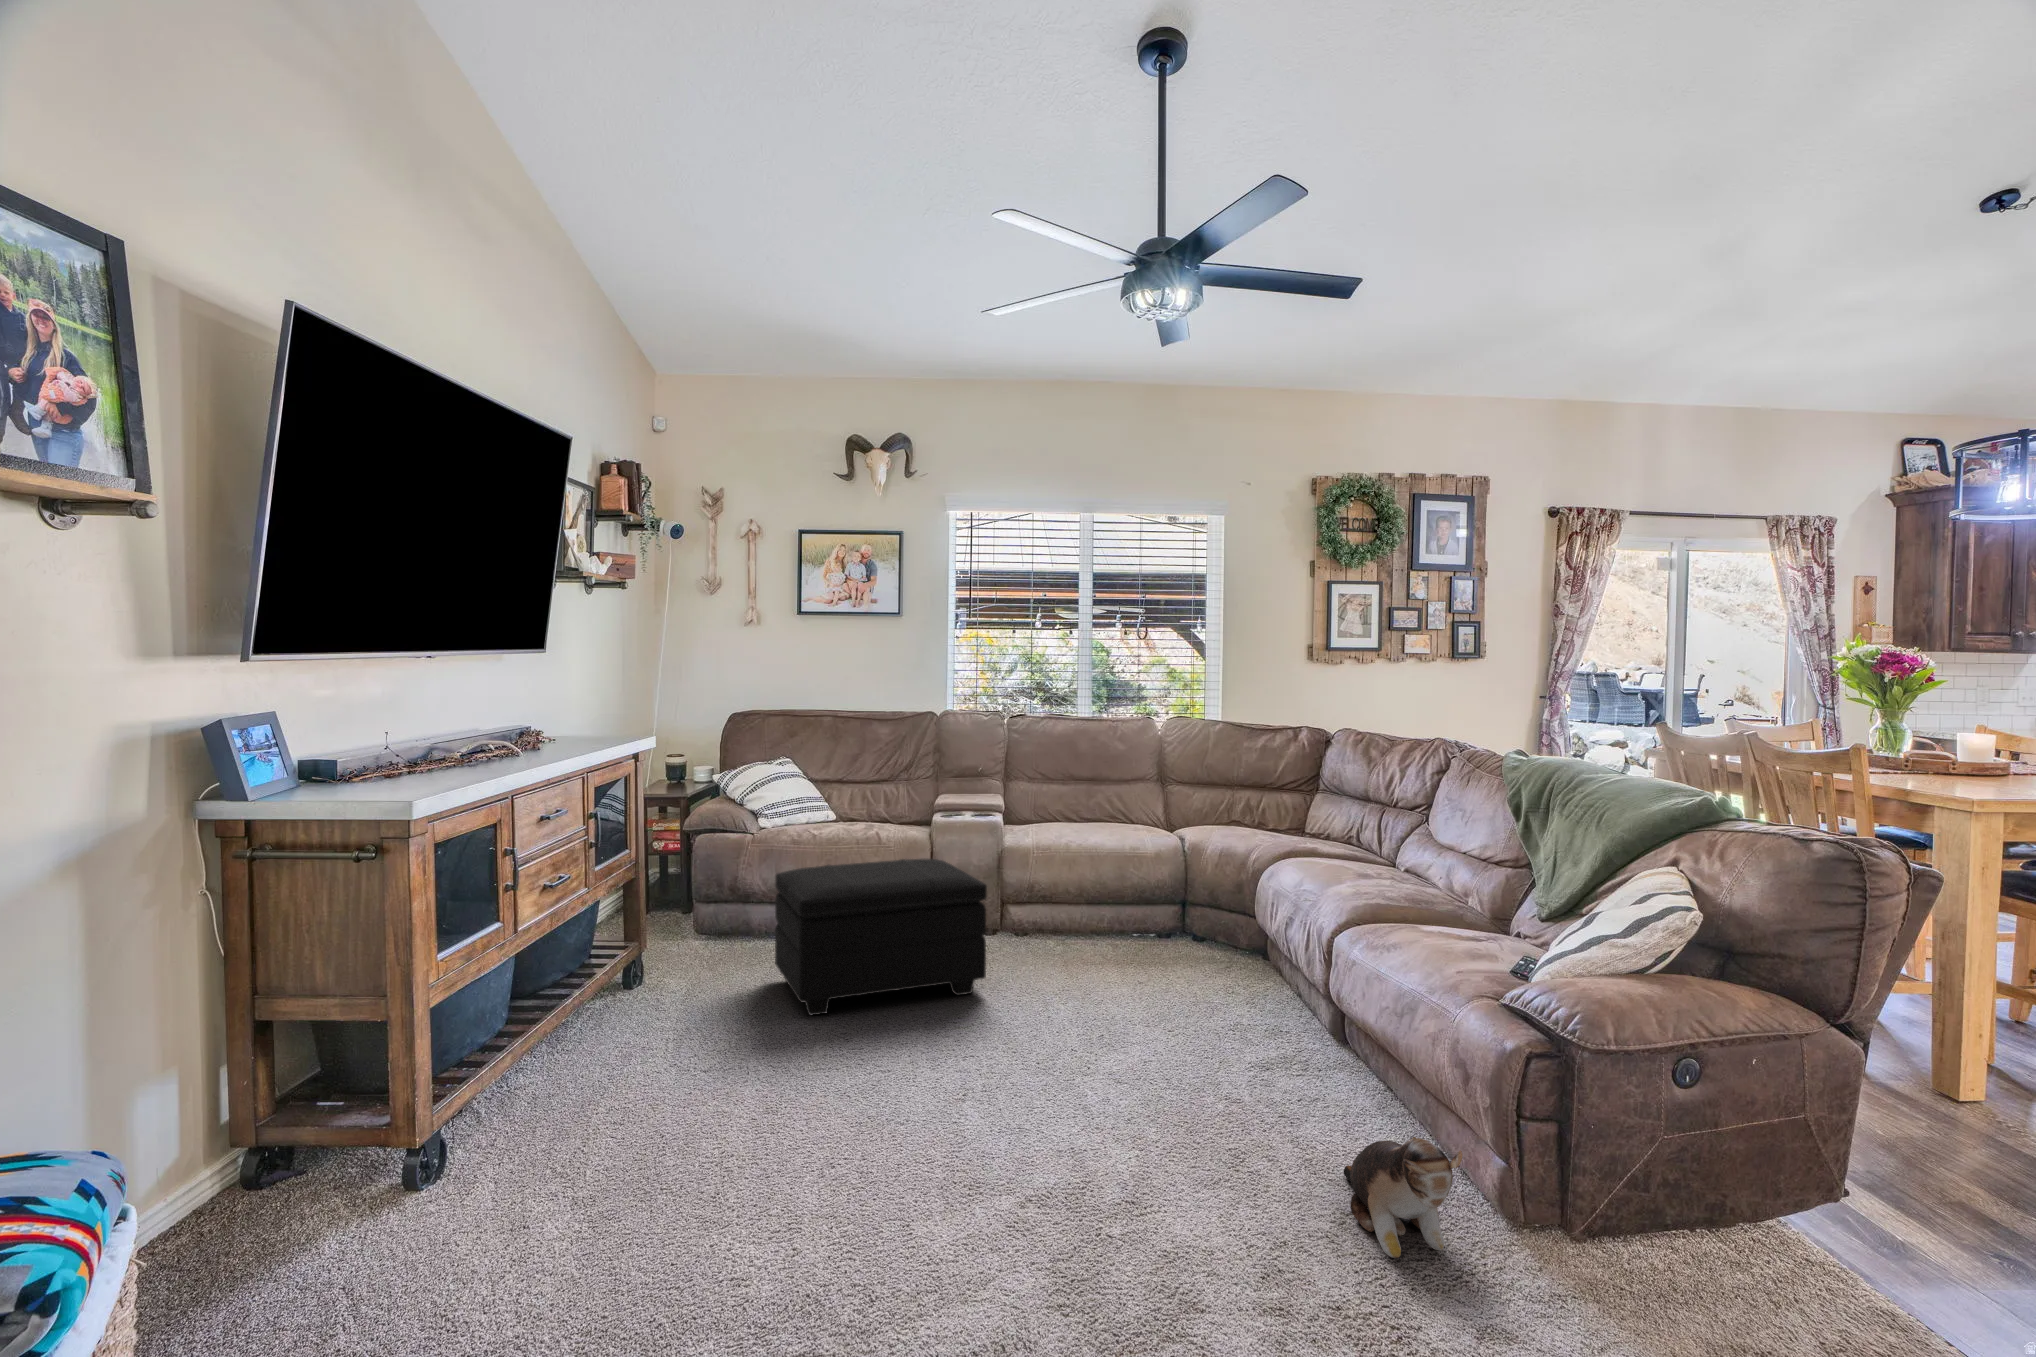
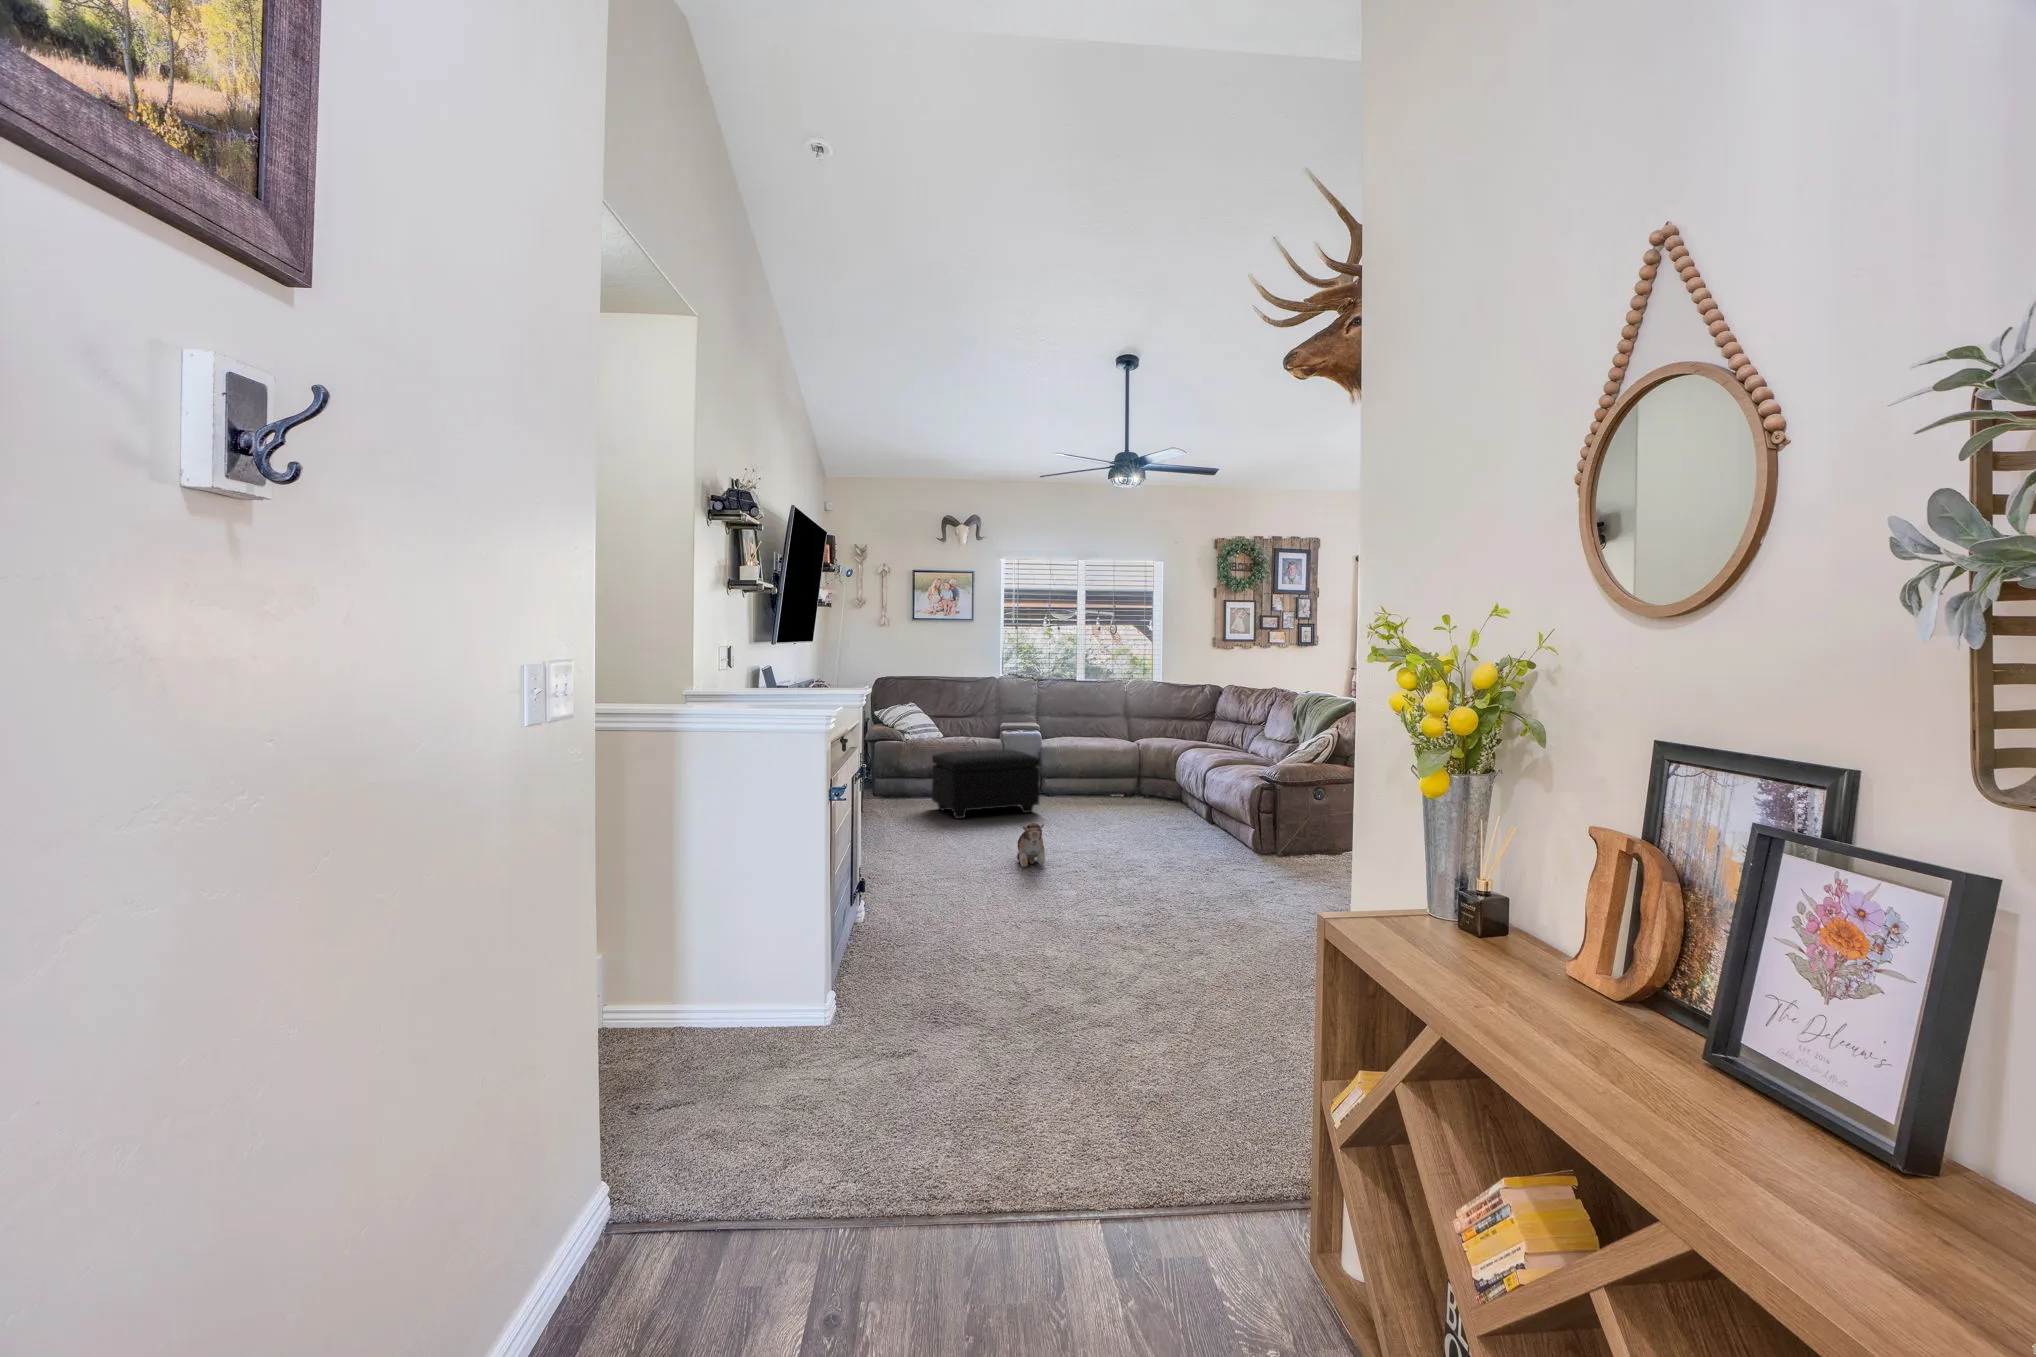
plush toy: present [1343,1137,1462,1258] -> present [1017,822,1045,867]

